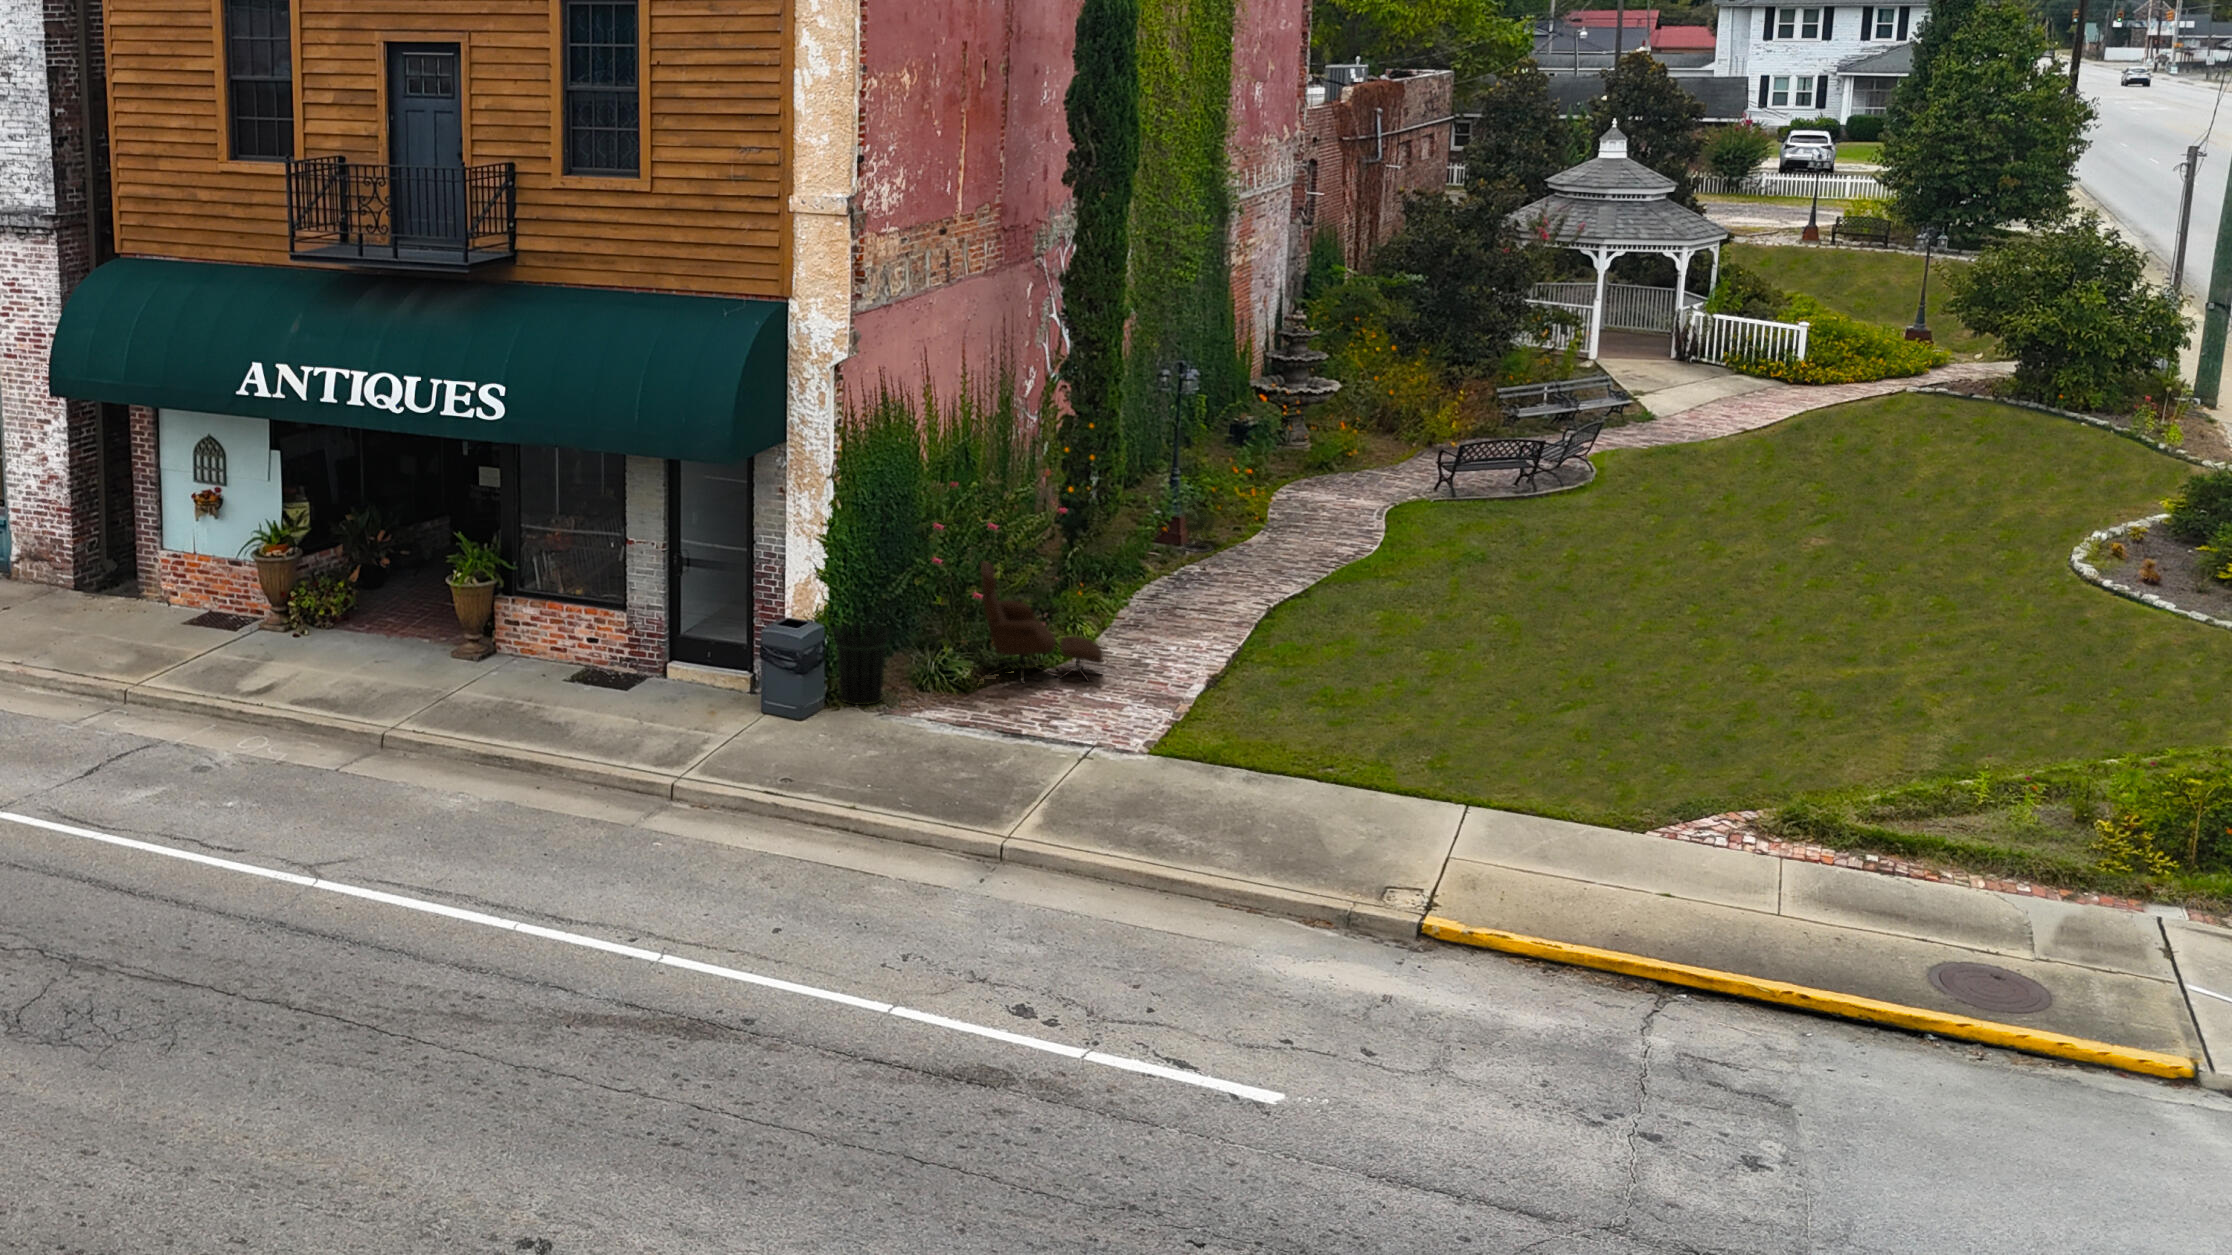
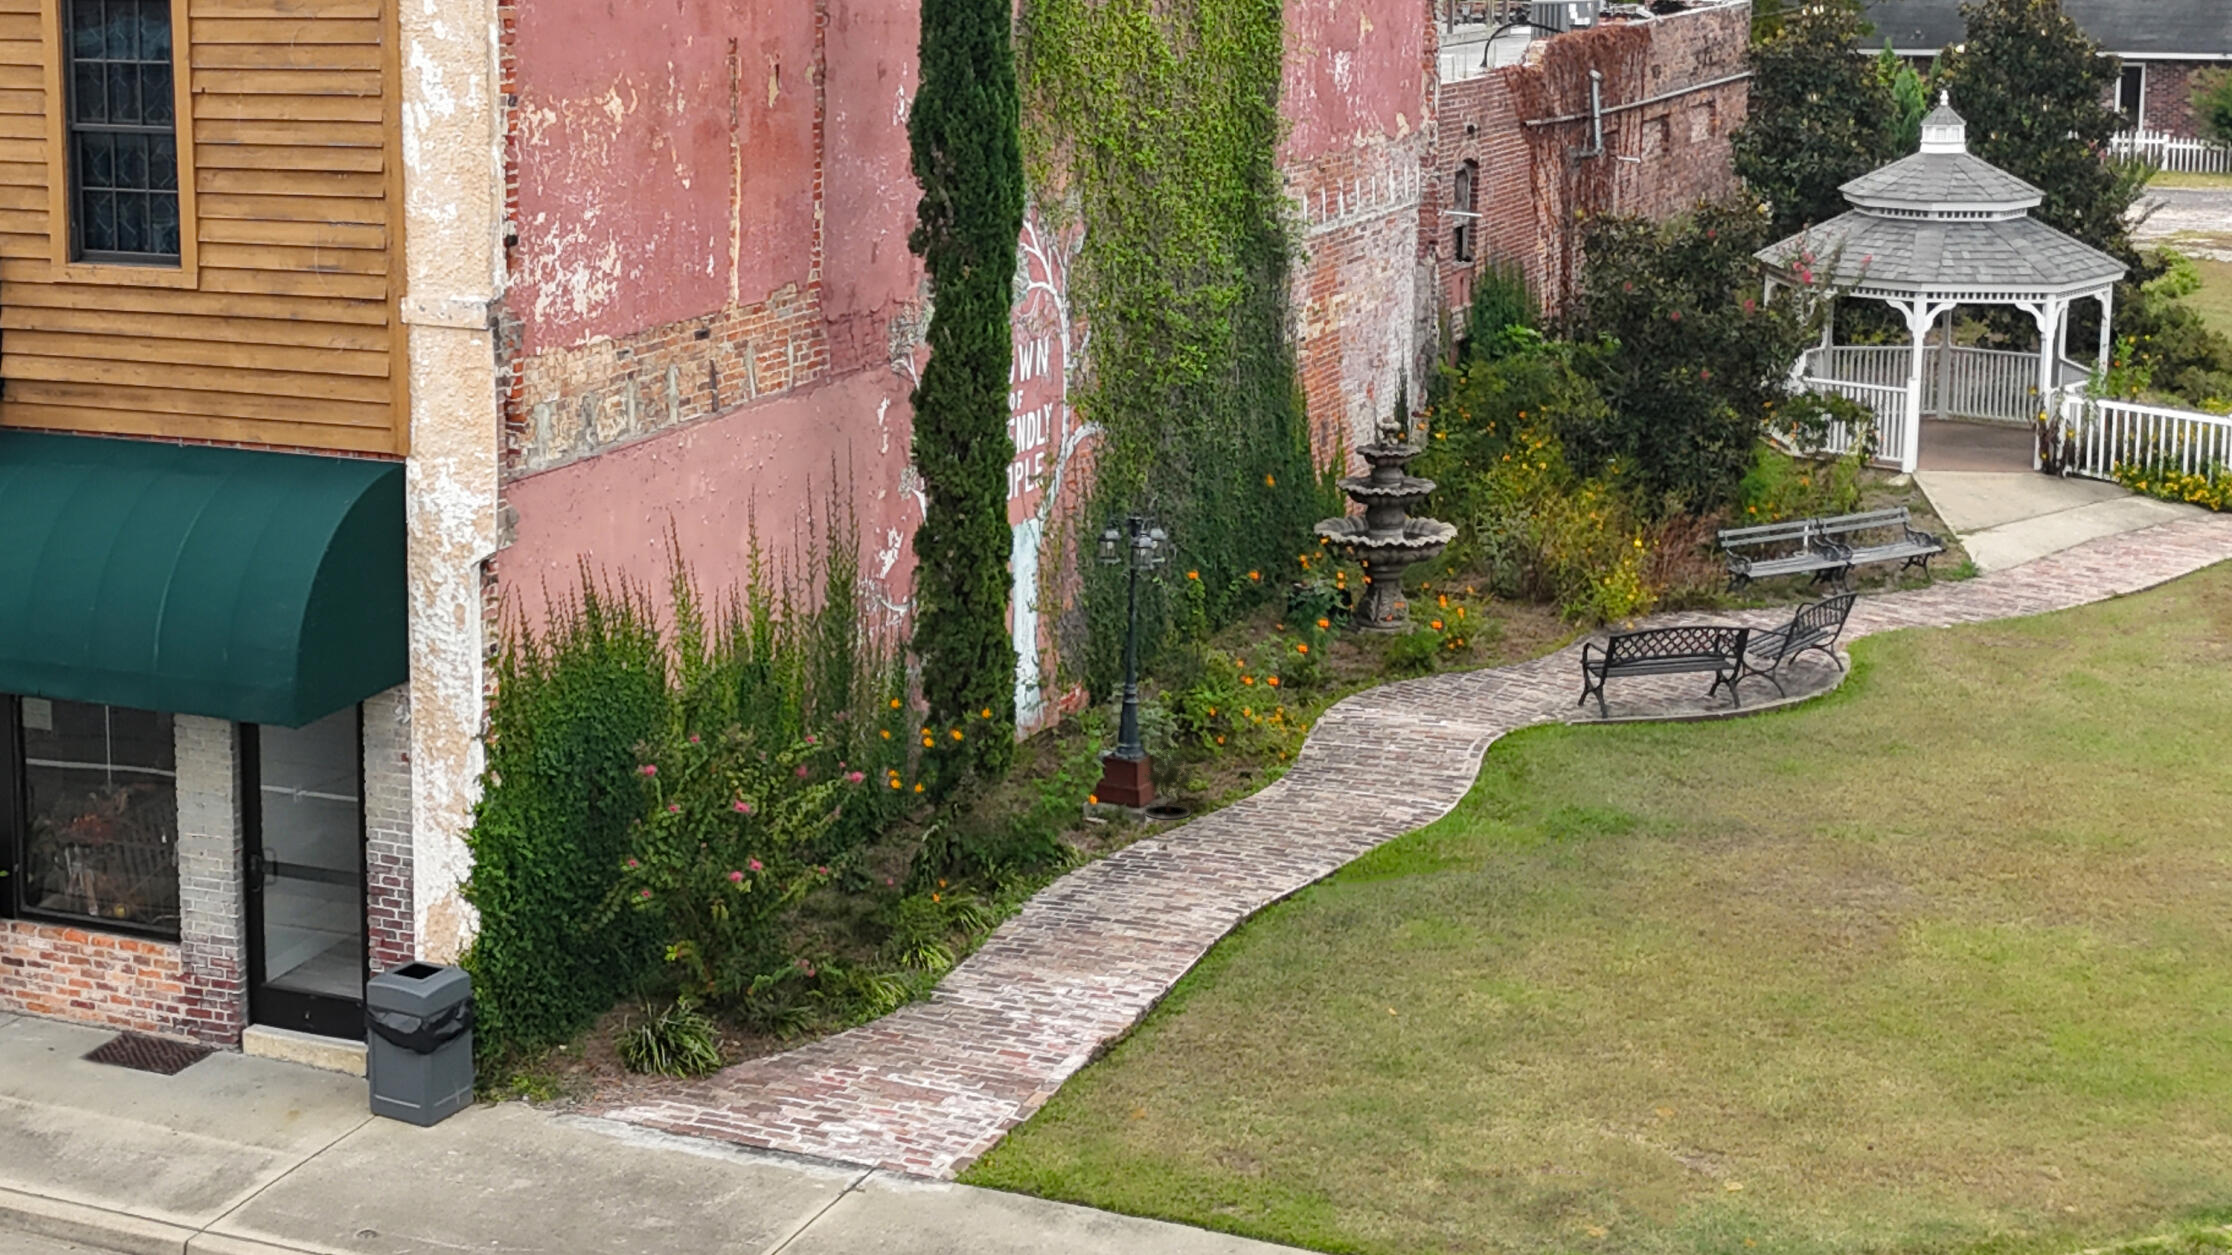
lounge chair: present [981,561,1103,683] -> none [726,865,928,1065]
waste bin: present [833,623,889,705] -> none [478,970,569,1105]

